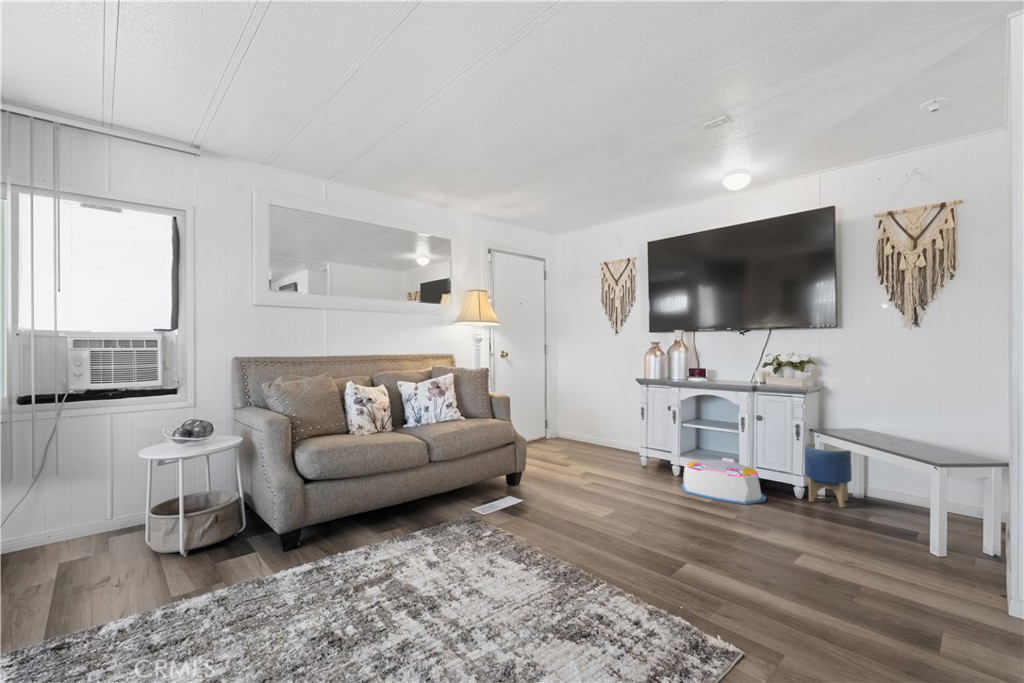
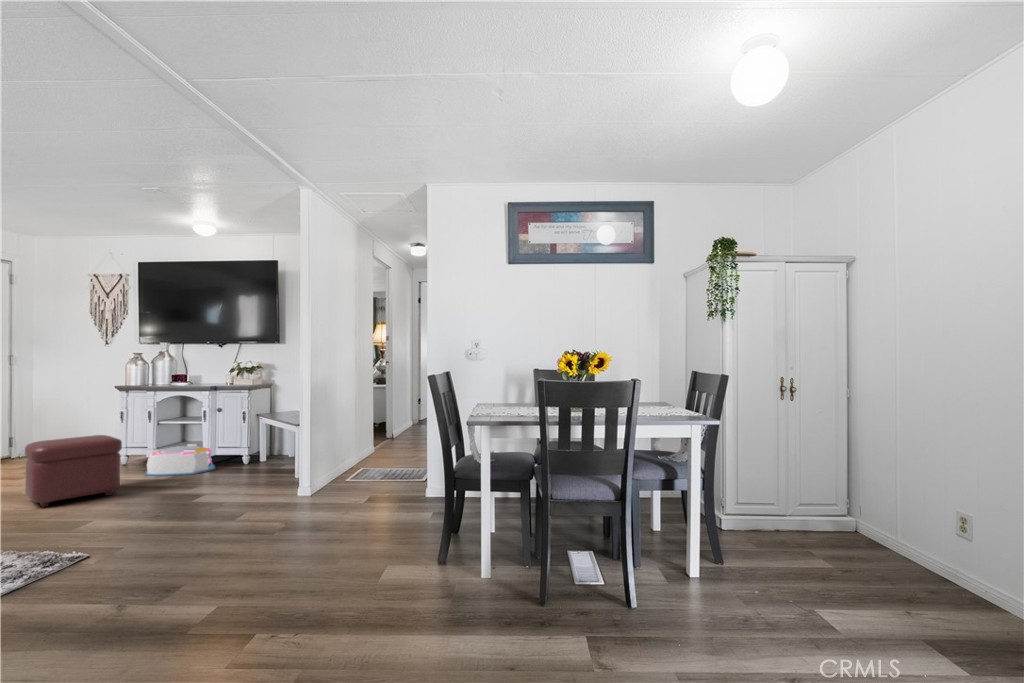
ottoman: none [587,442,682,527] -> present [25,435,122,507]
planter: present [805,443,852,508] -> none [247,423,277,465]

